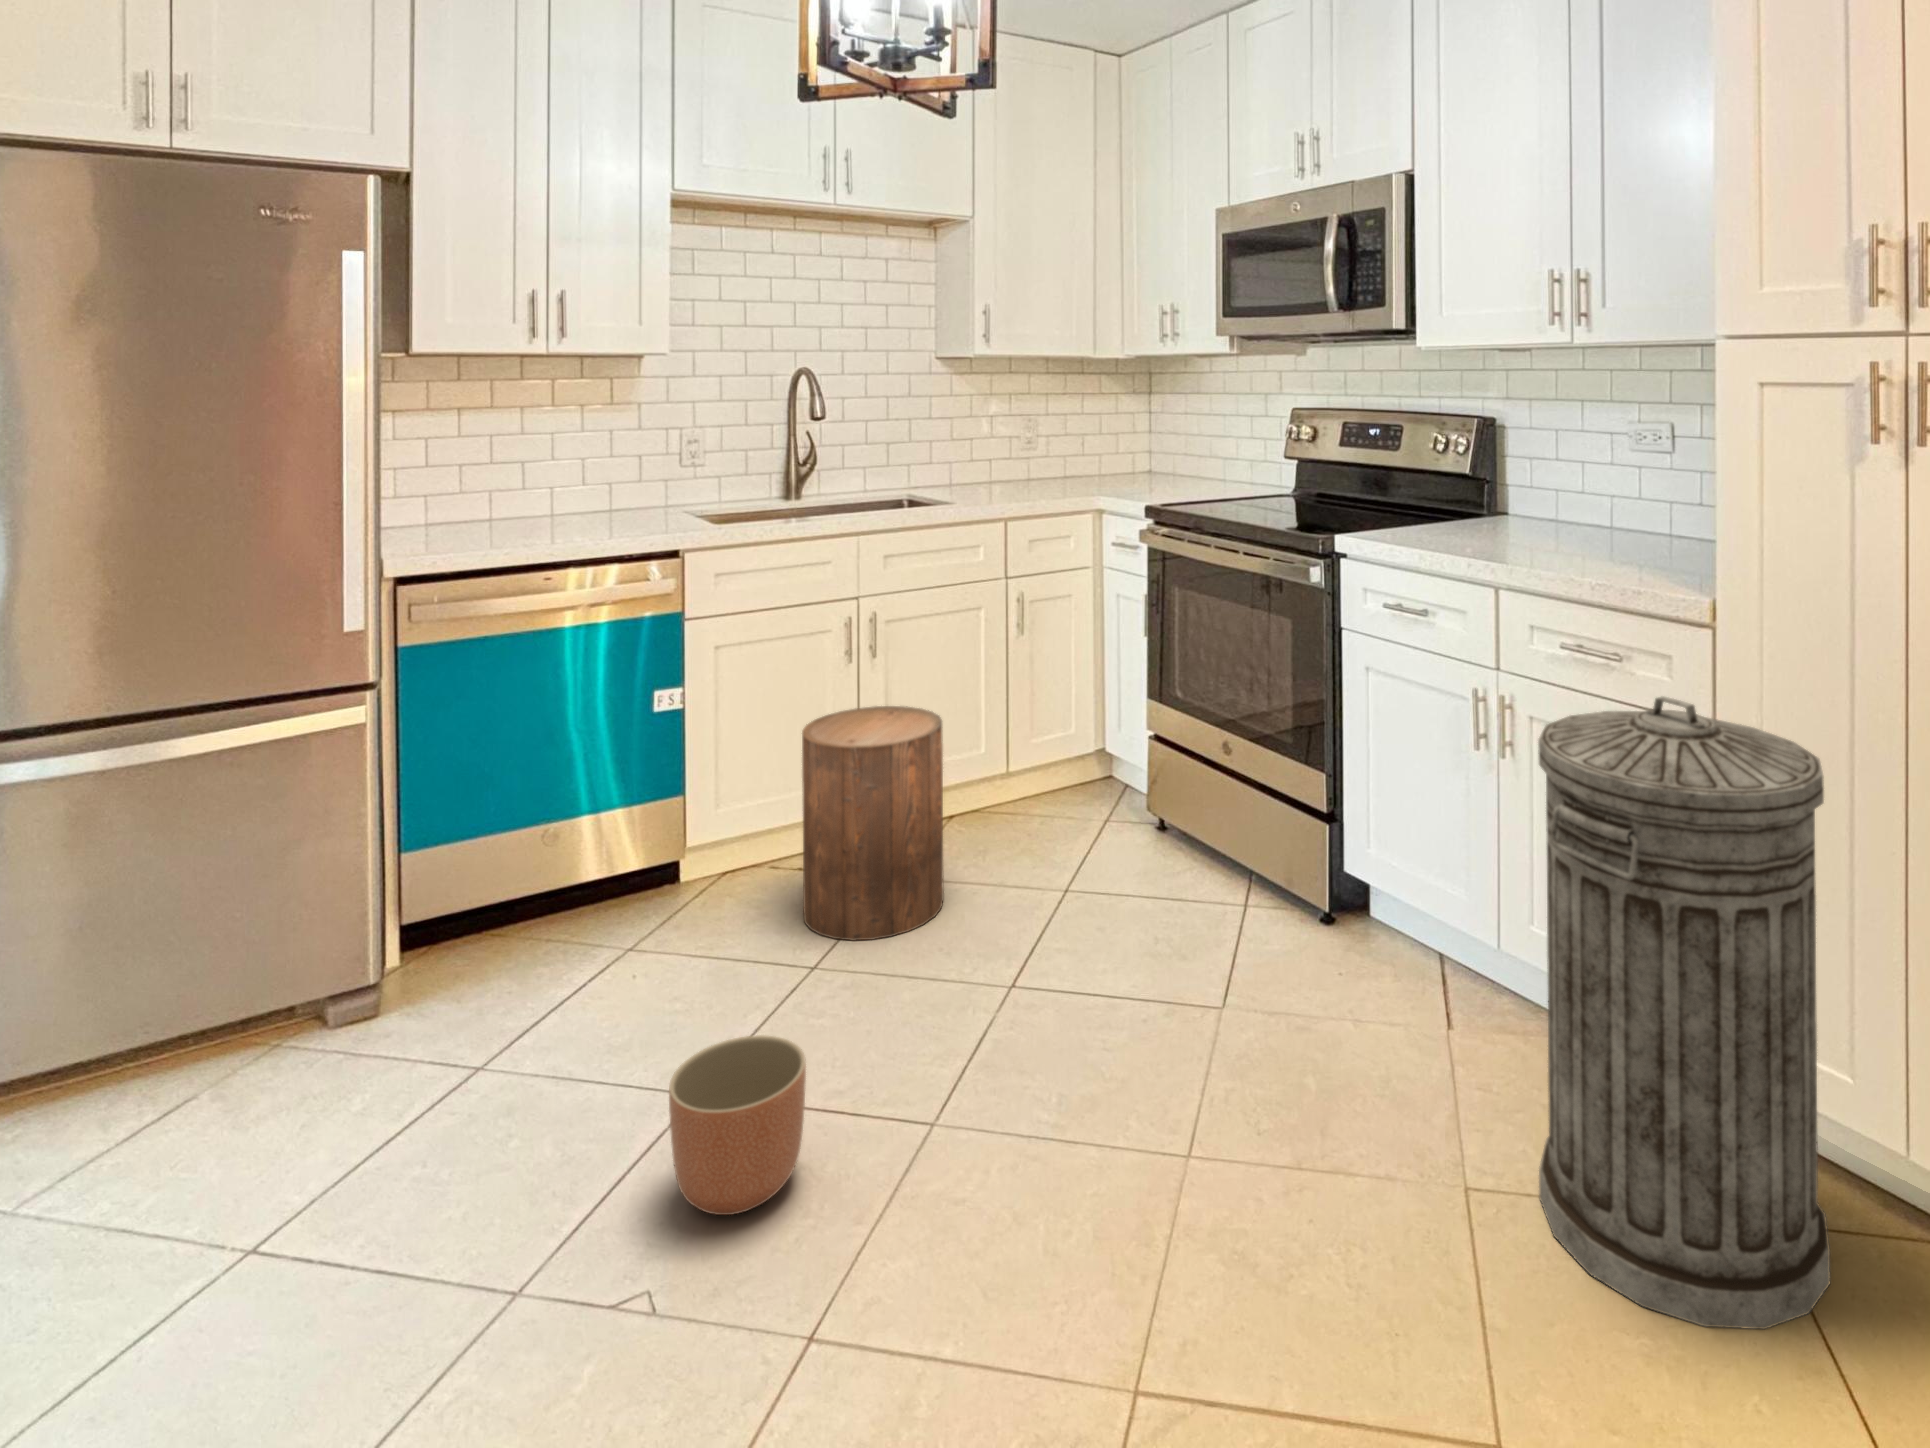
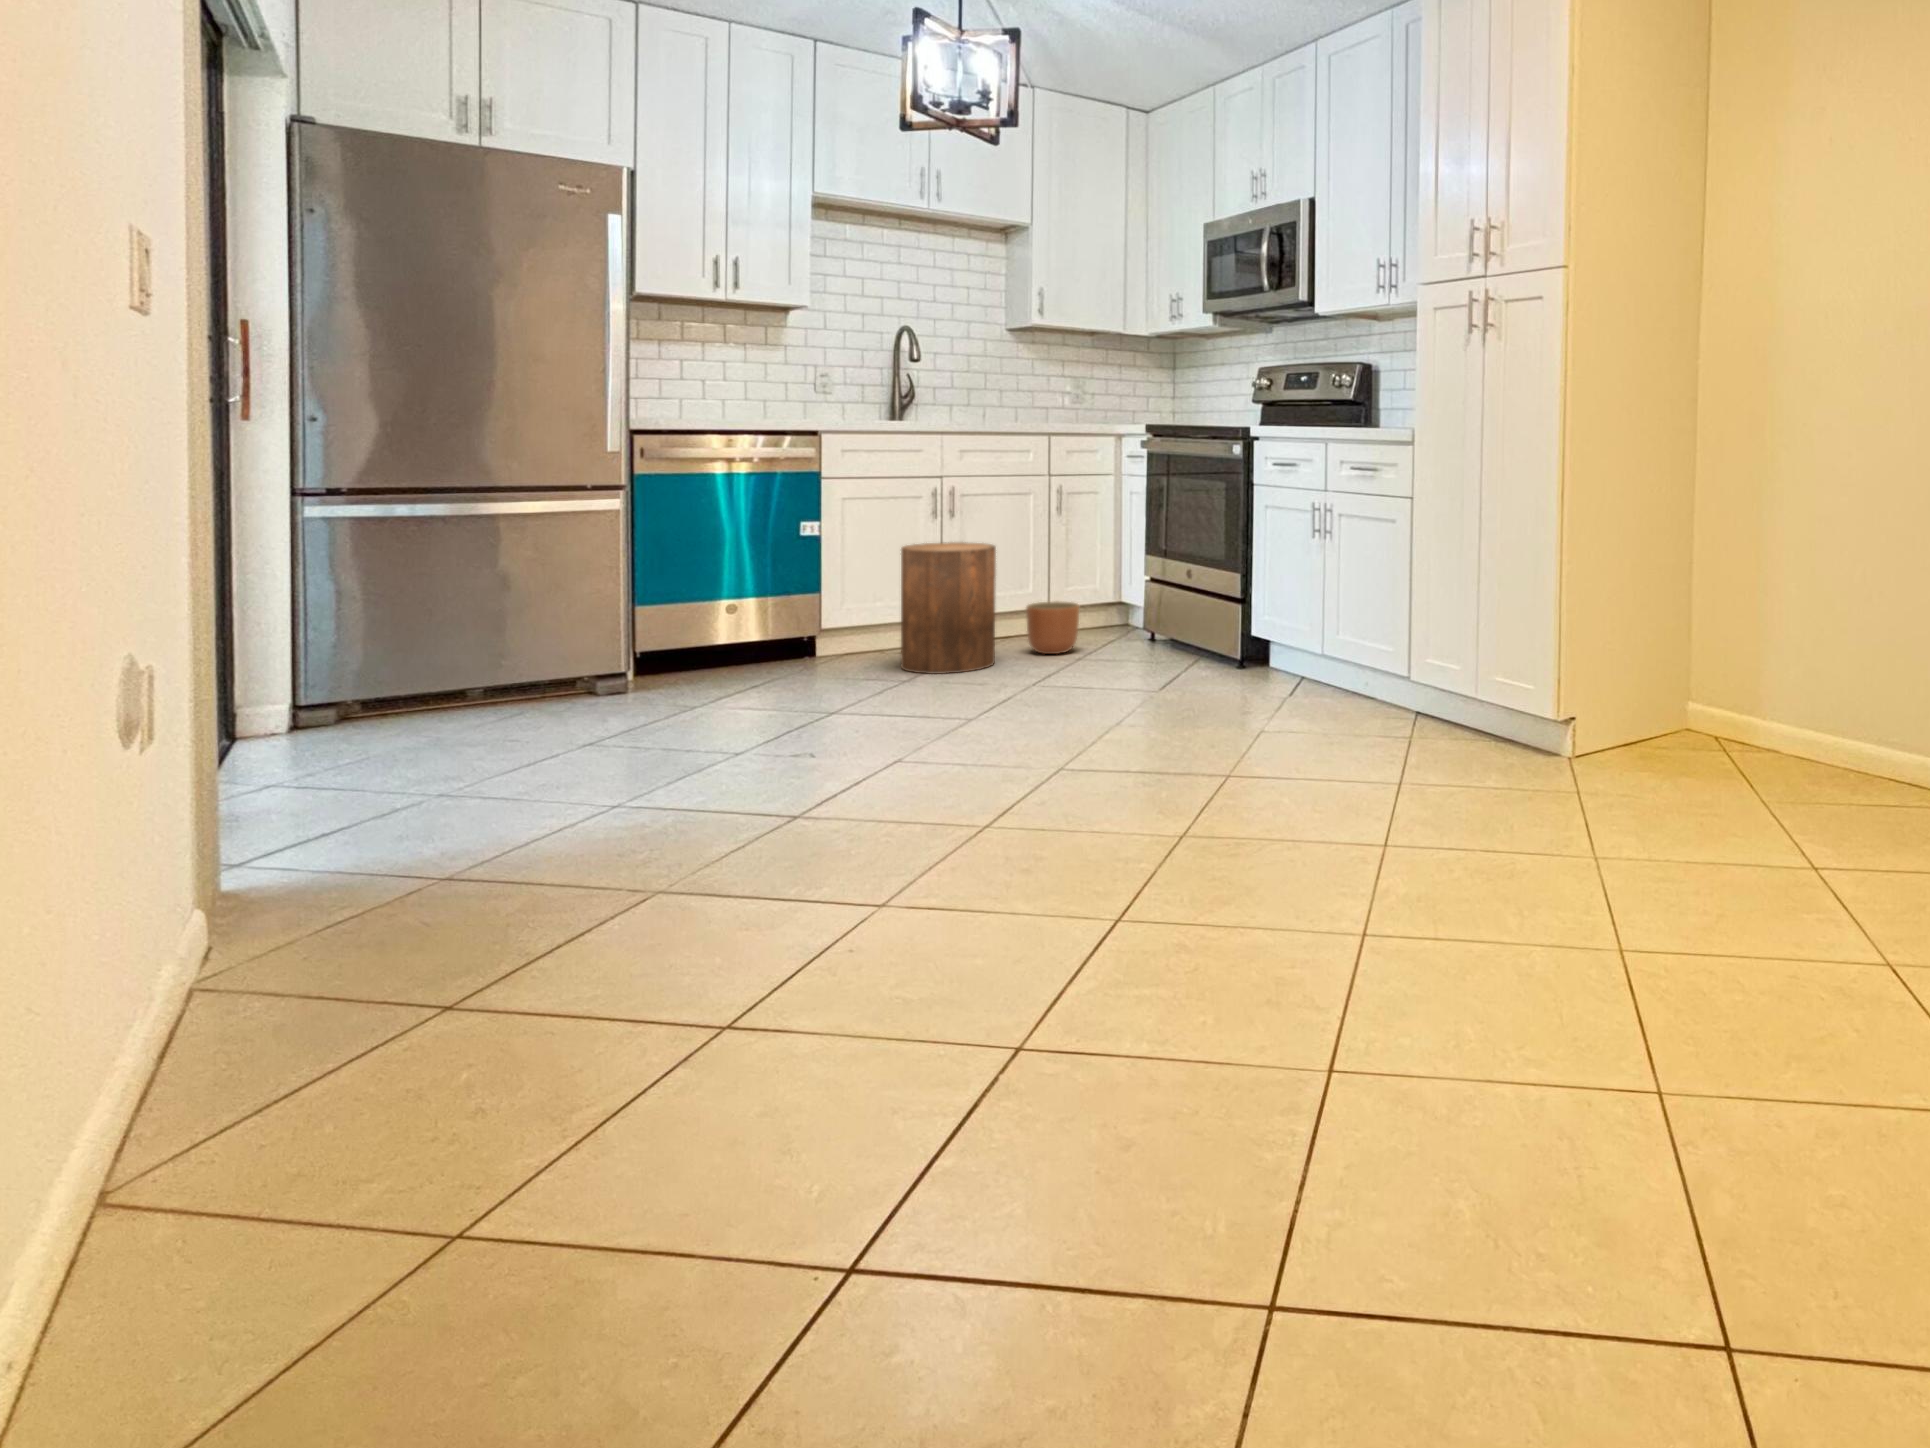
trash can: present [1538,697,1830,1329] -> none [1295,465,1435,753]
planter: present [669,1035,806,1215] -> present [1026,601,1079,654]

